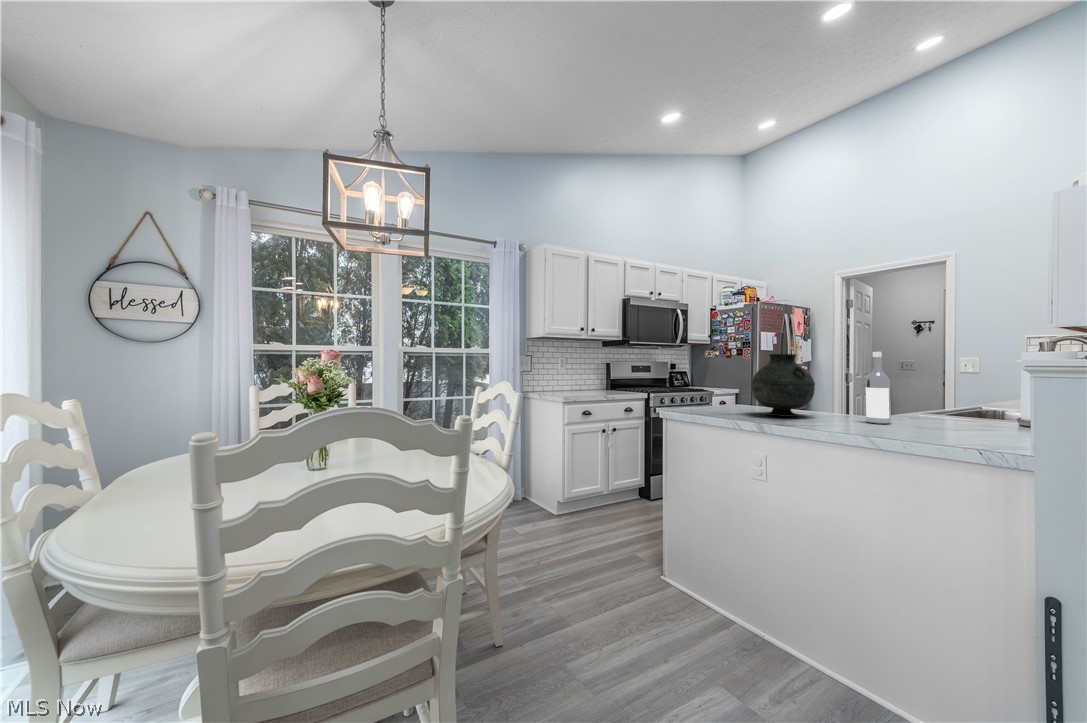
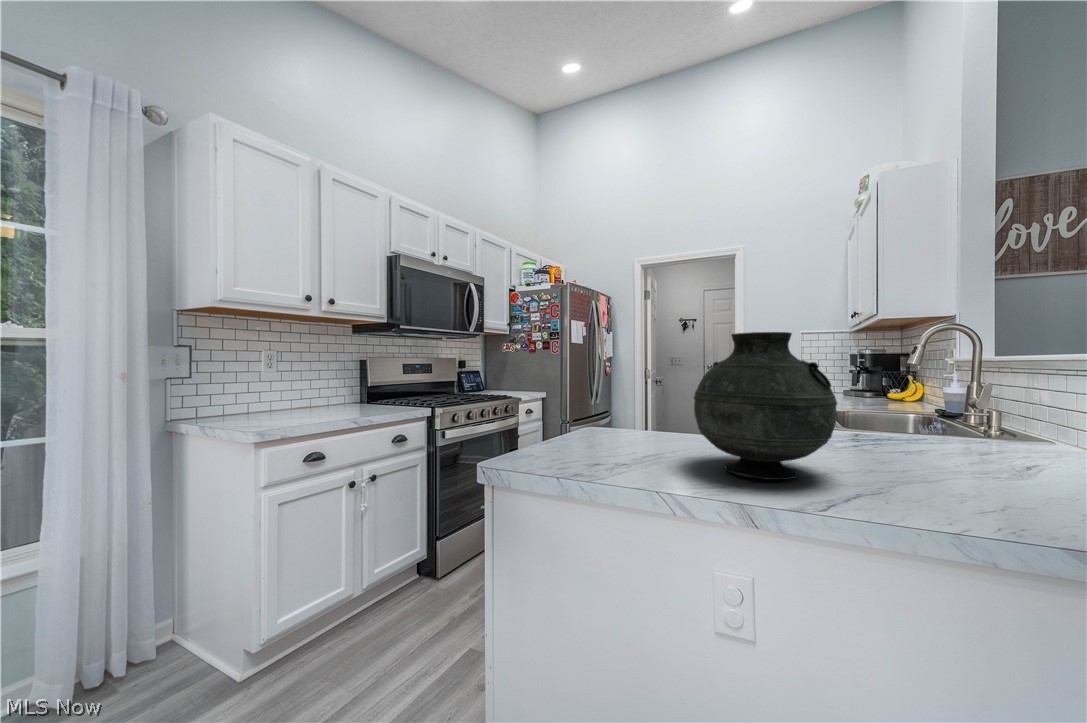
wine bottle: present [866,352,891,424] -> none [943,326,1005,488]

